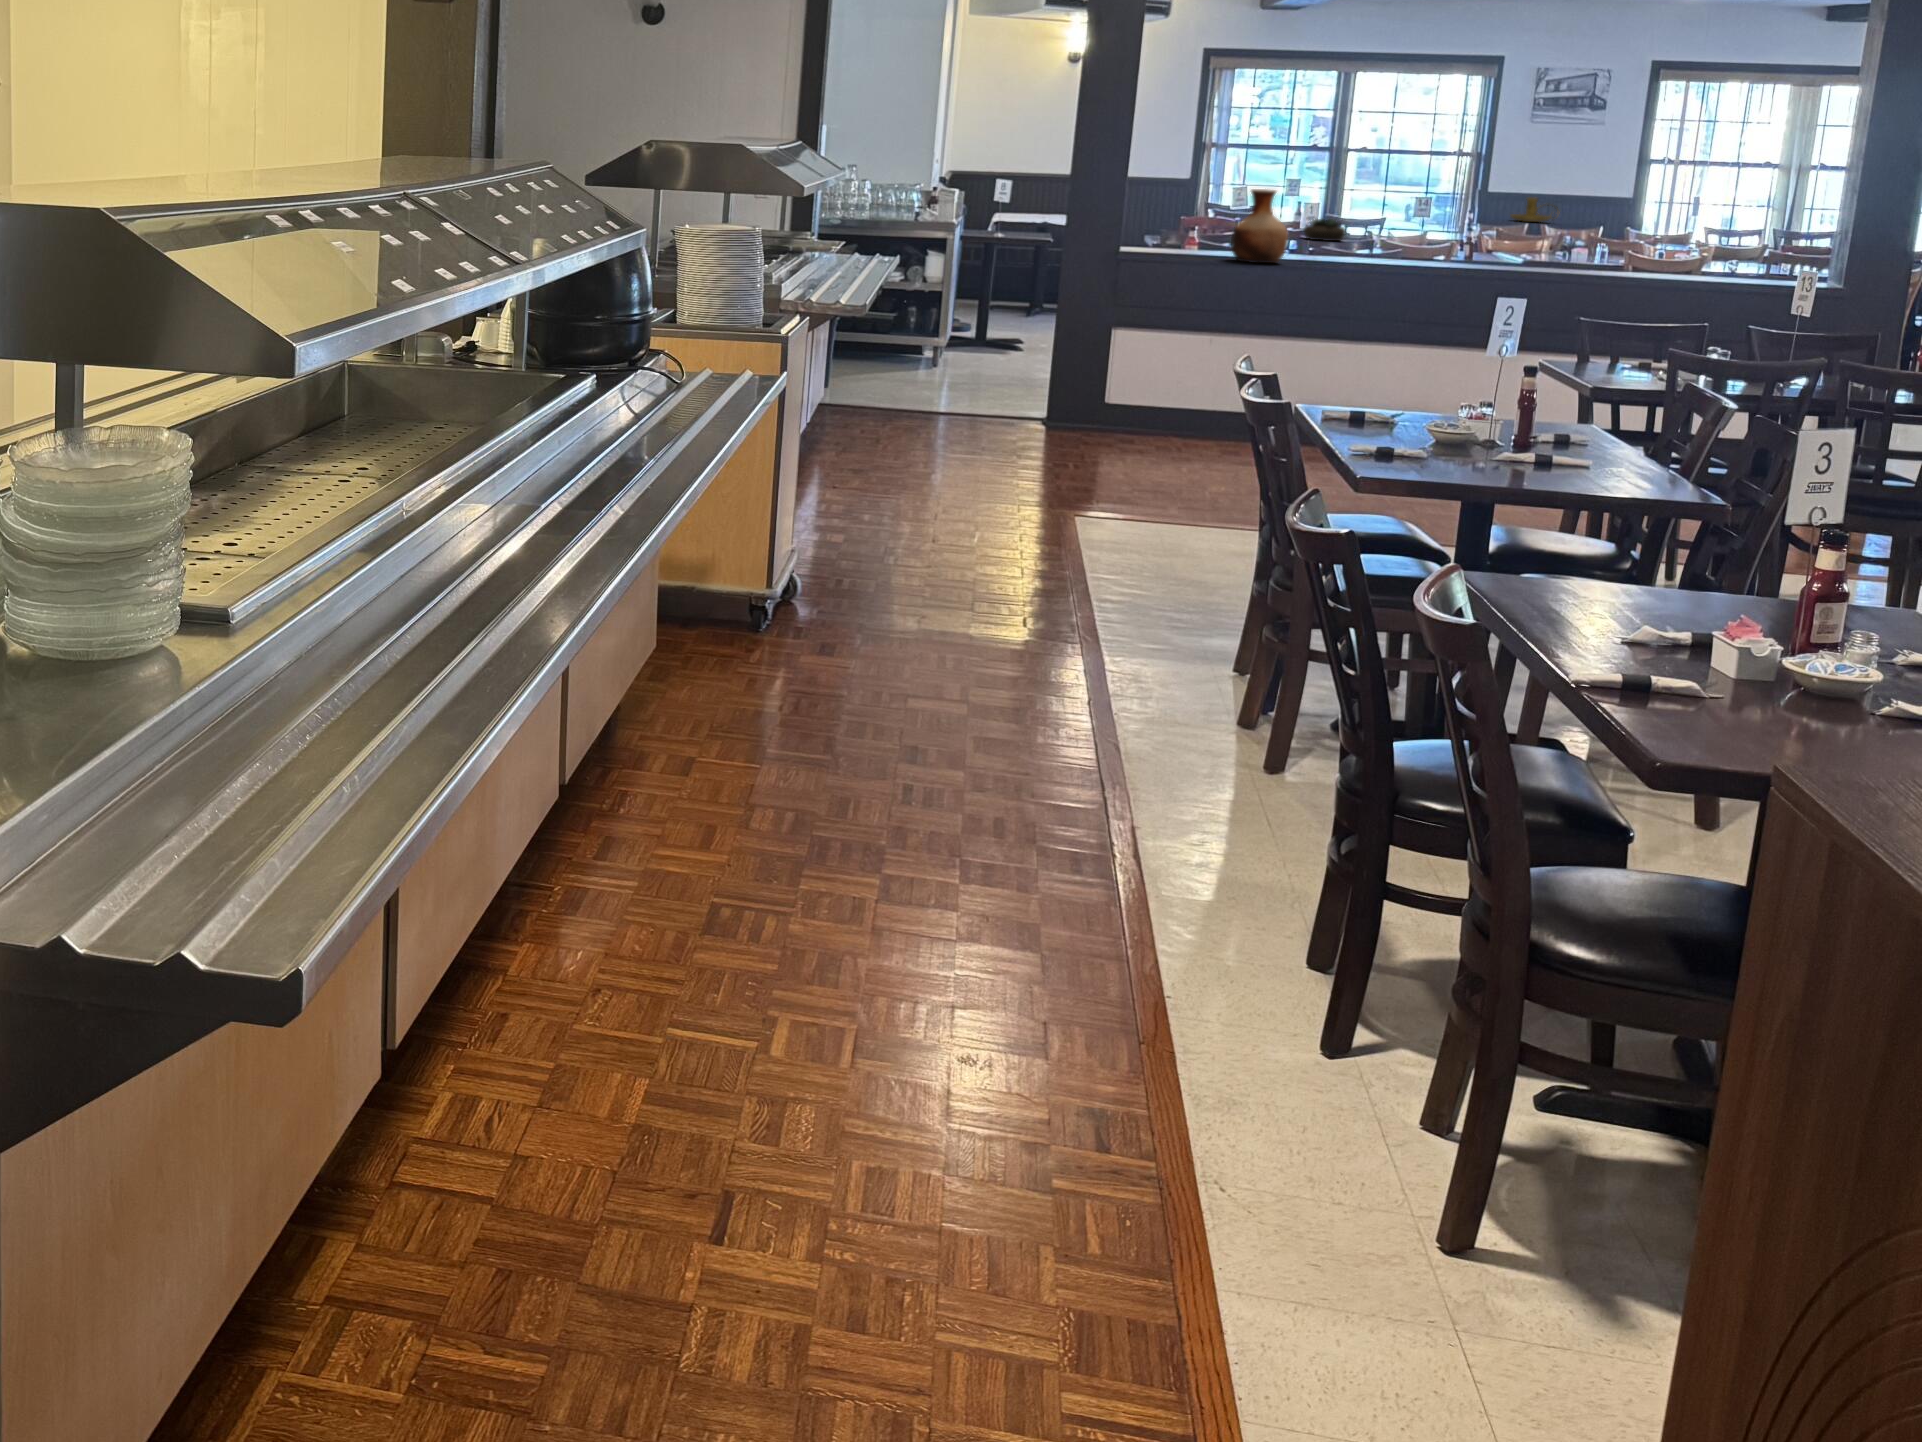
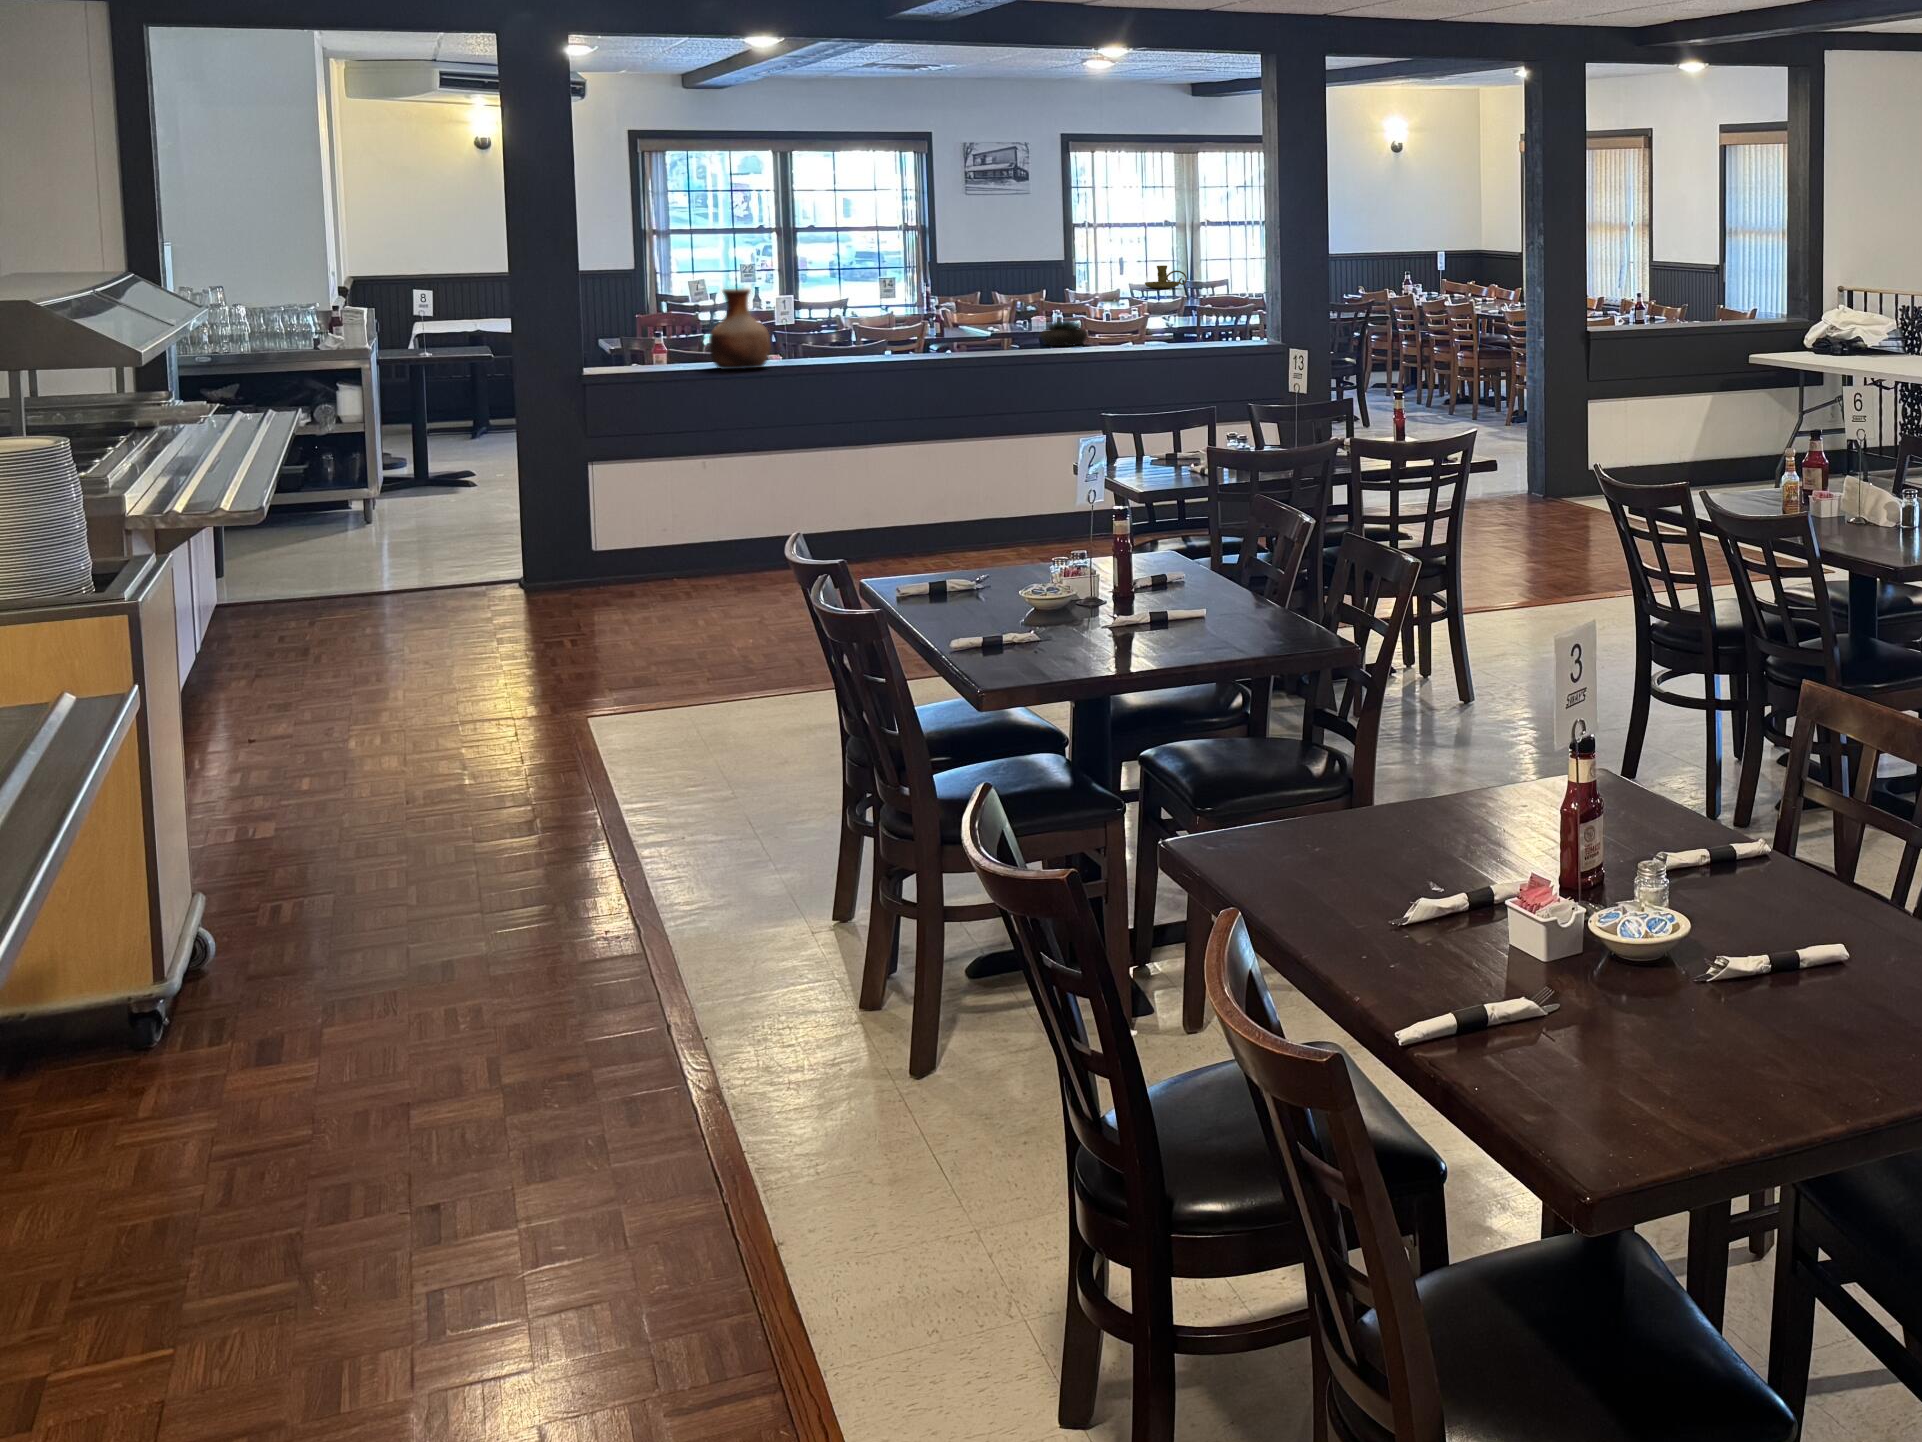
candle holder: present [1511,197,1555,222] -> present [1145,265,1187,289]
succulent plant: present [1303,219,1346,241] -> present [1040,321,1088,346]

